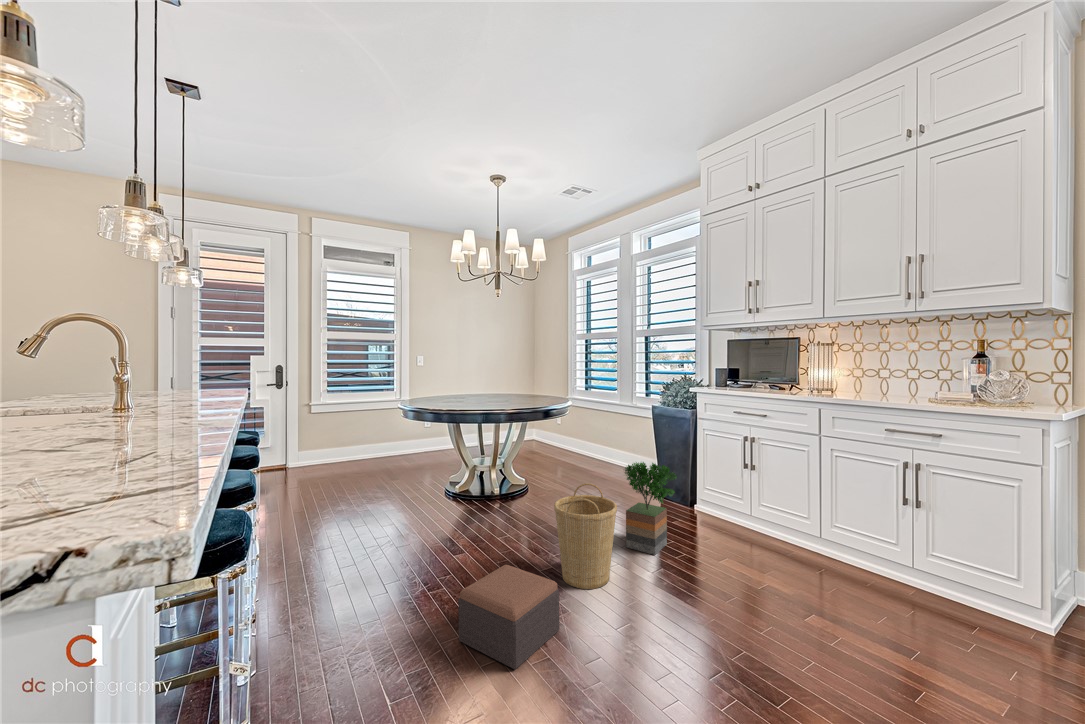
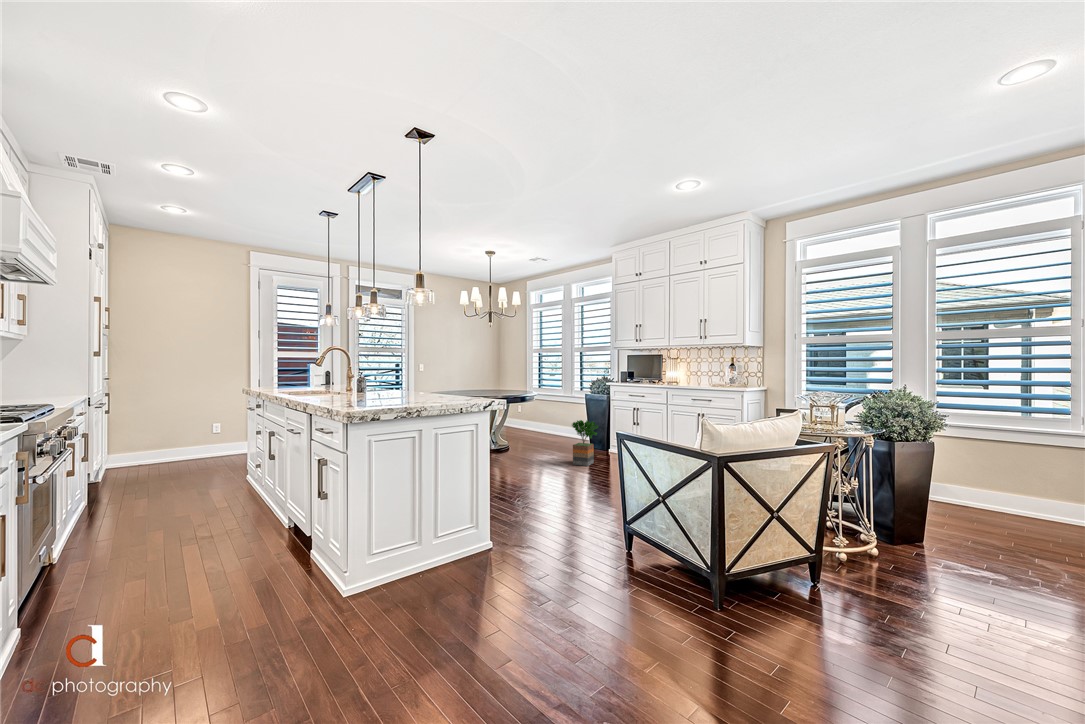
basket: present [554,483,617,589] -> none [539,428,570,476]
footstool: present [458,565,559,669] -> none [504,460,547,492]

